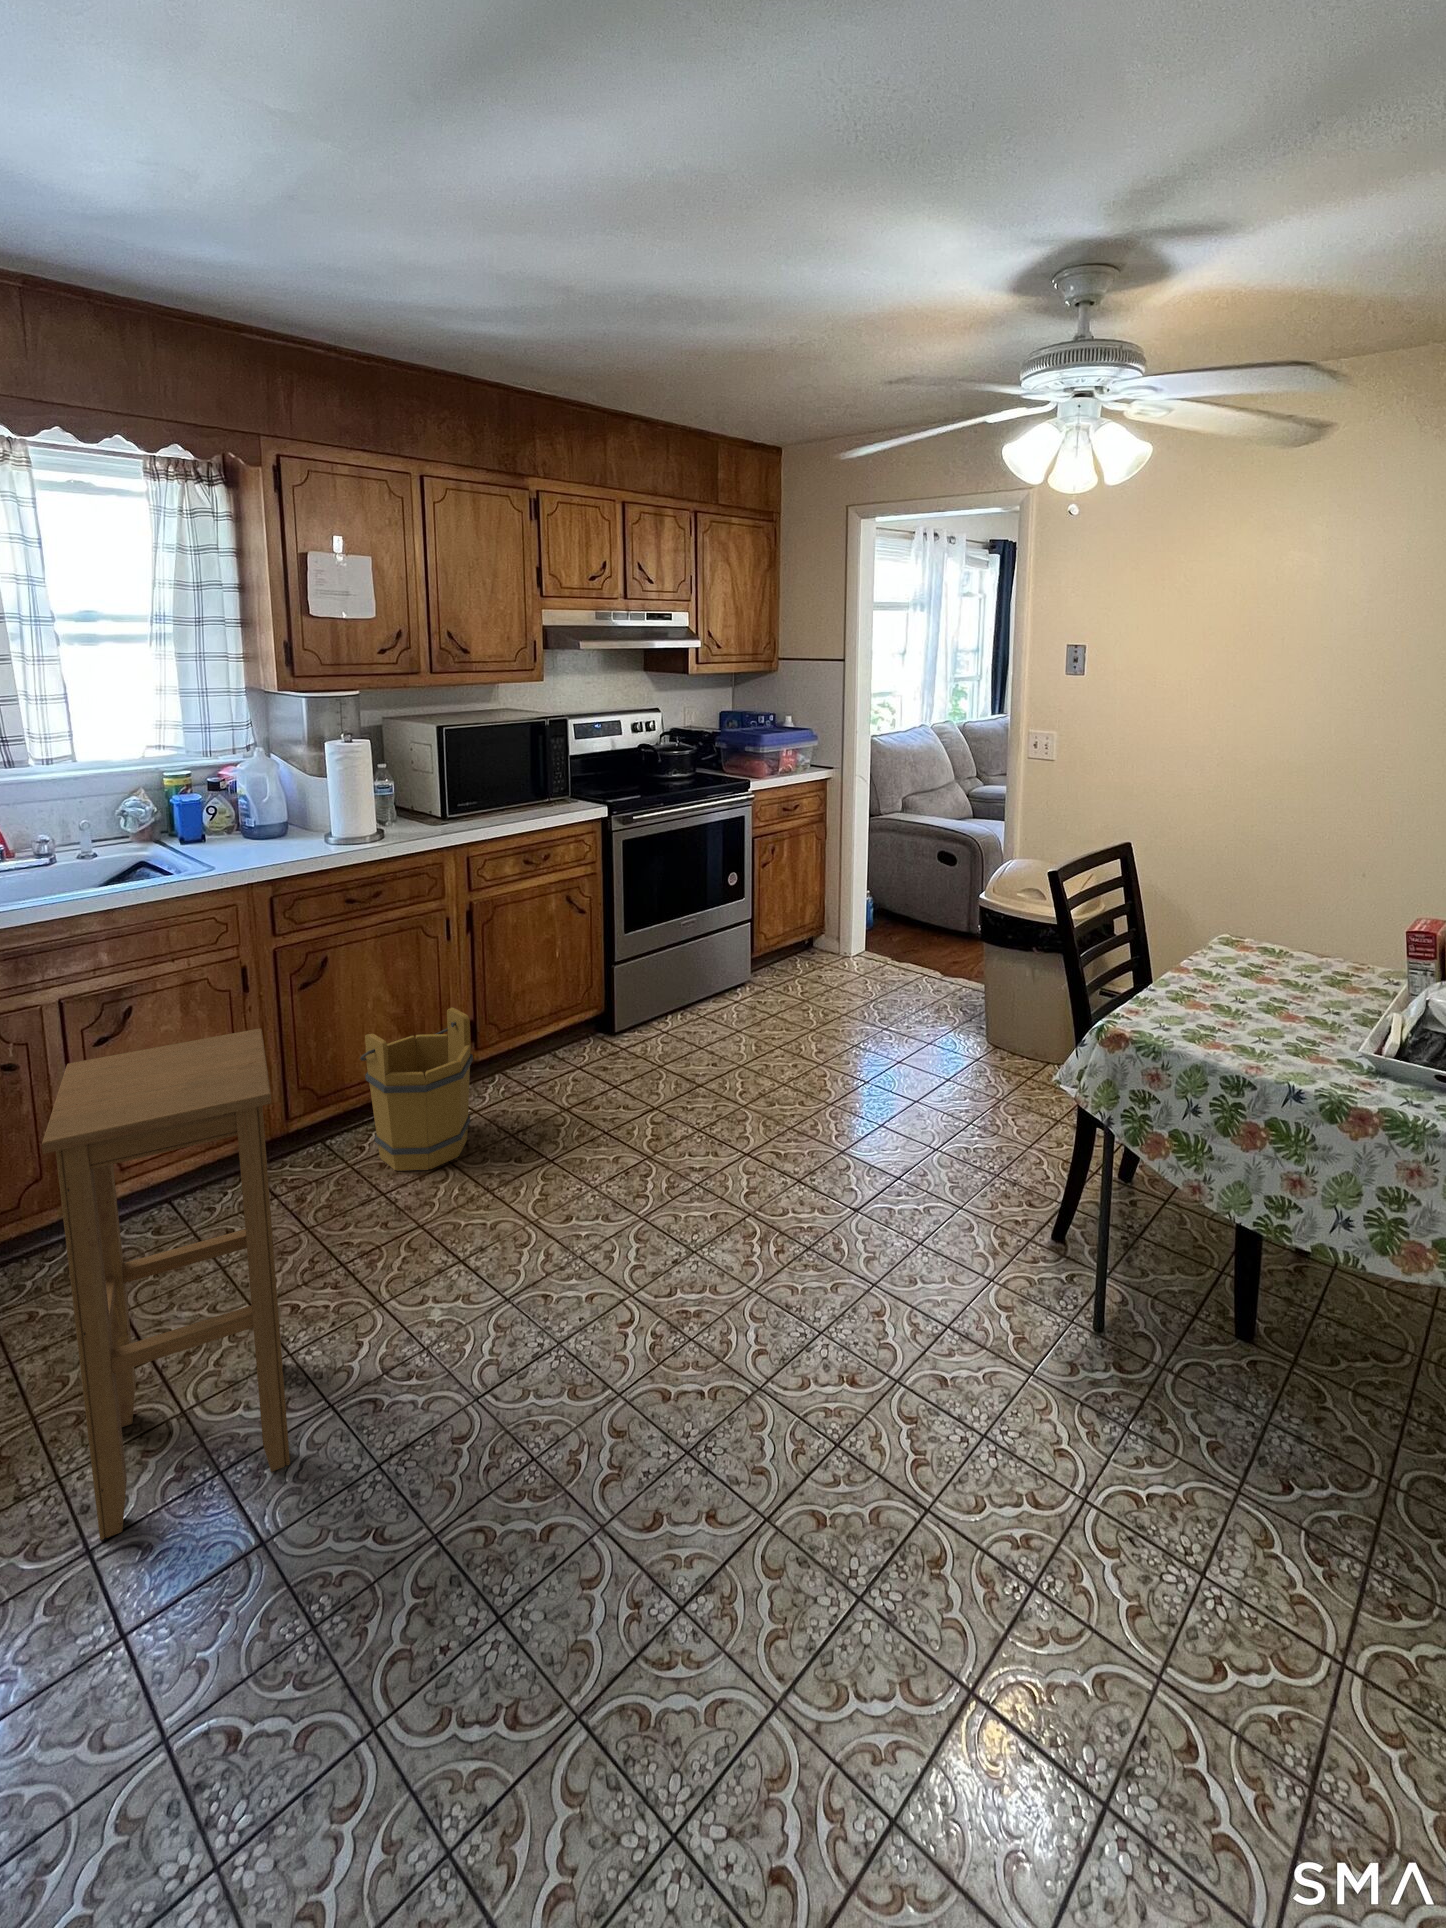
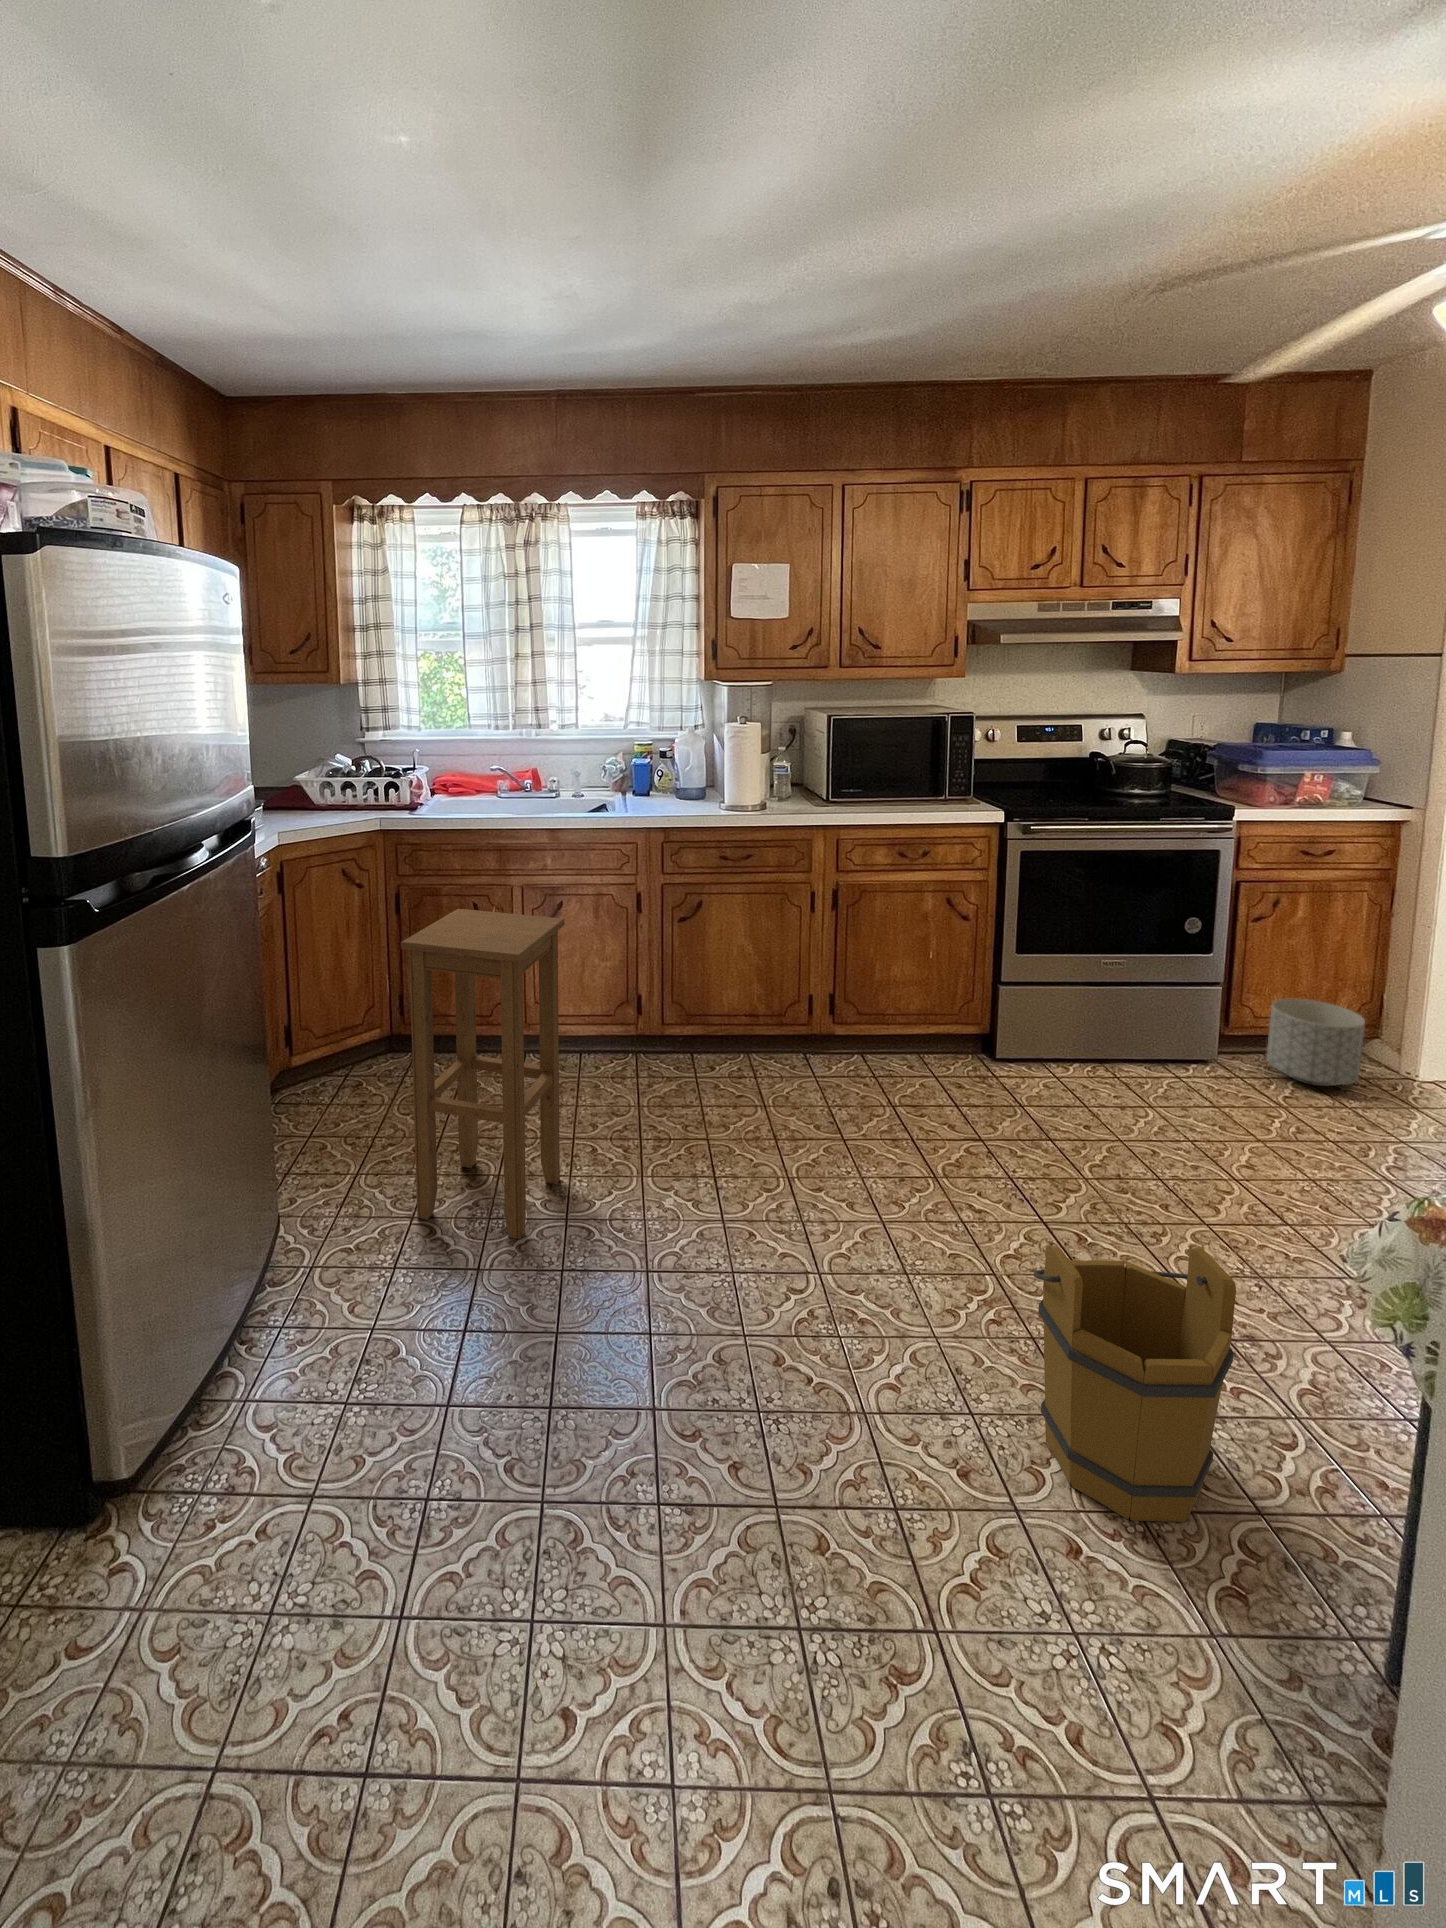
planter: none [774,916,829,978] -> present [1267,999,1365,1086]
bucket: present [360,1007,473,1171] -> present [1033,1245,1236,1522]

